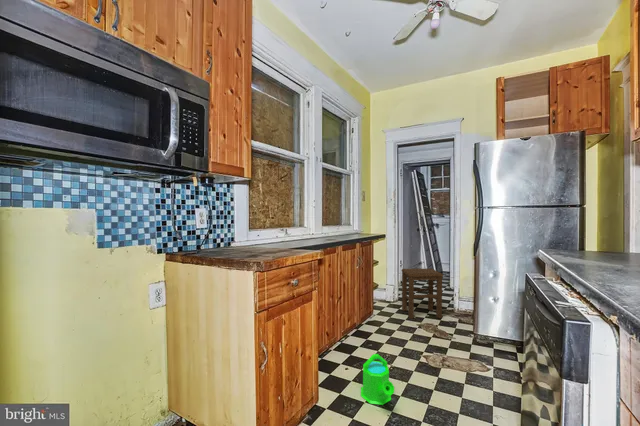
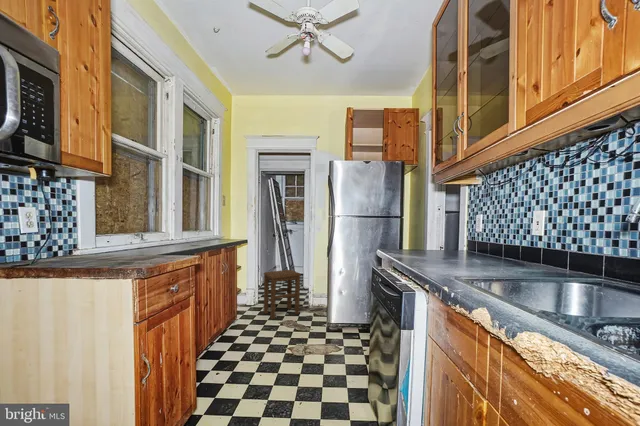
watering can: present [361,354,394,405] -> none [235,350,270,399]

